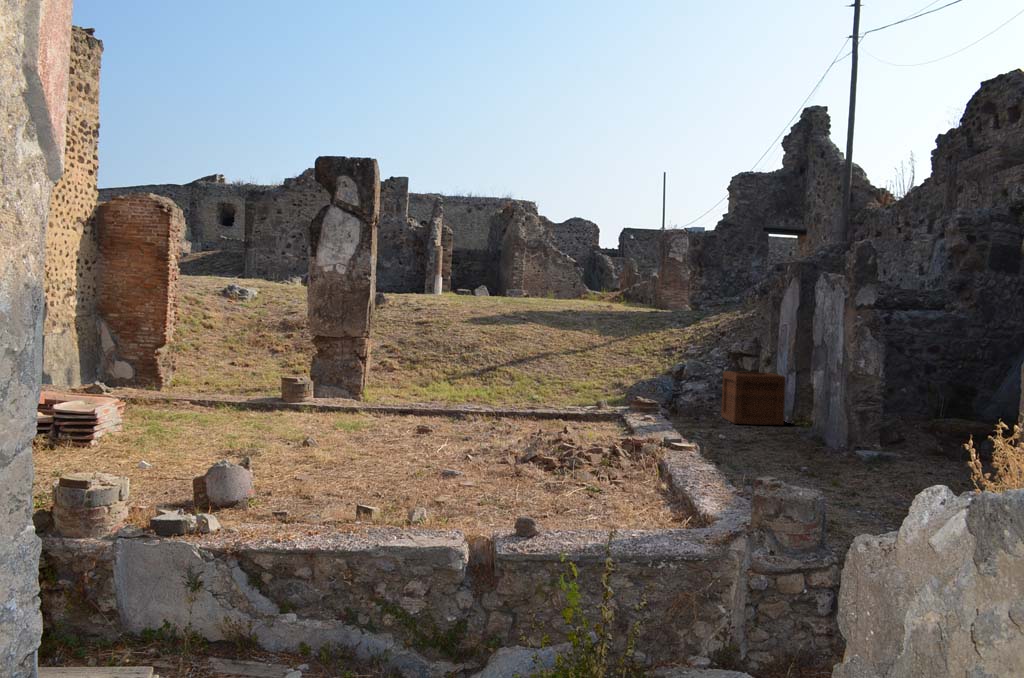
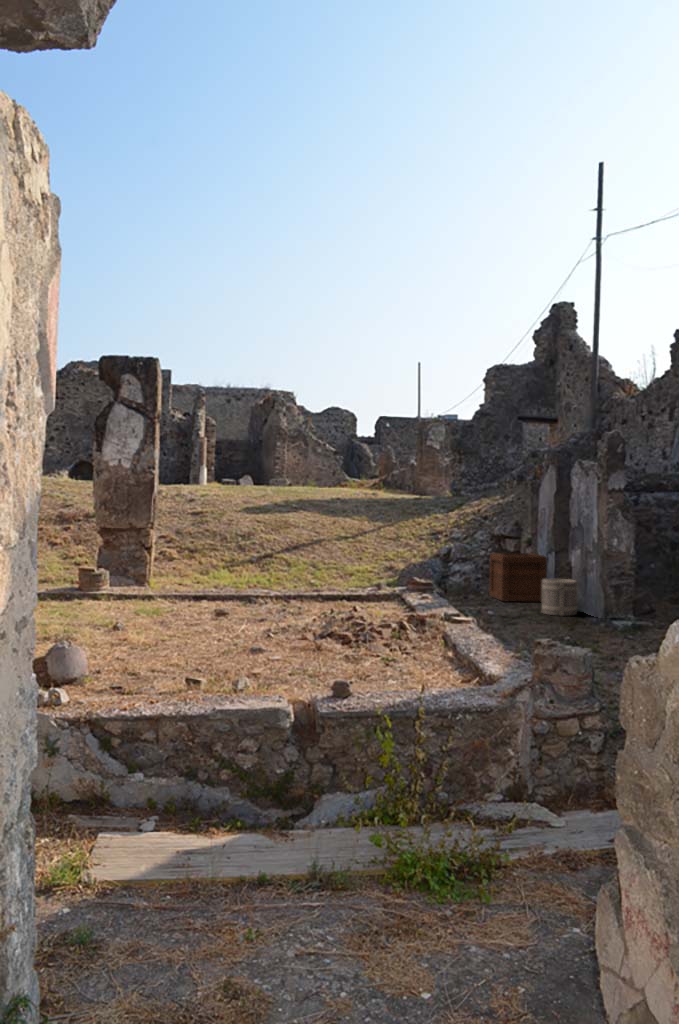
bucket: none [777,401,818,442] -> present [542,579,577,616]

